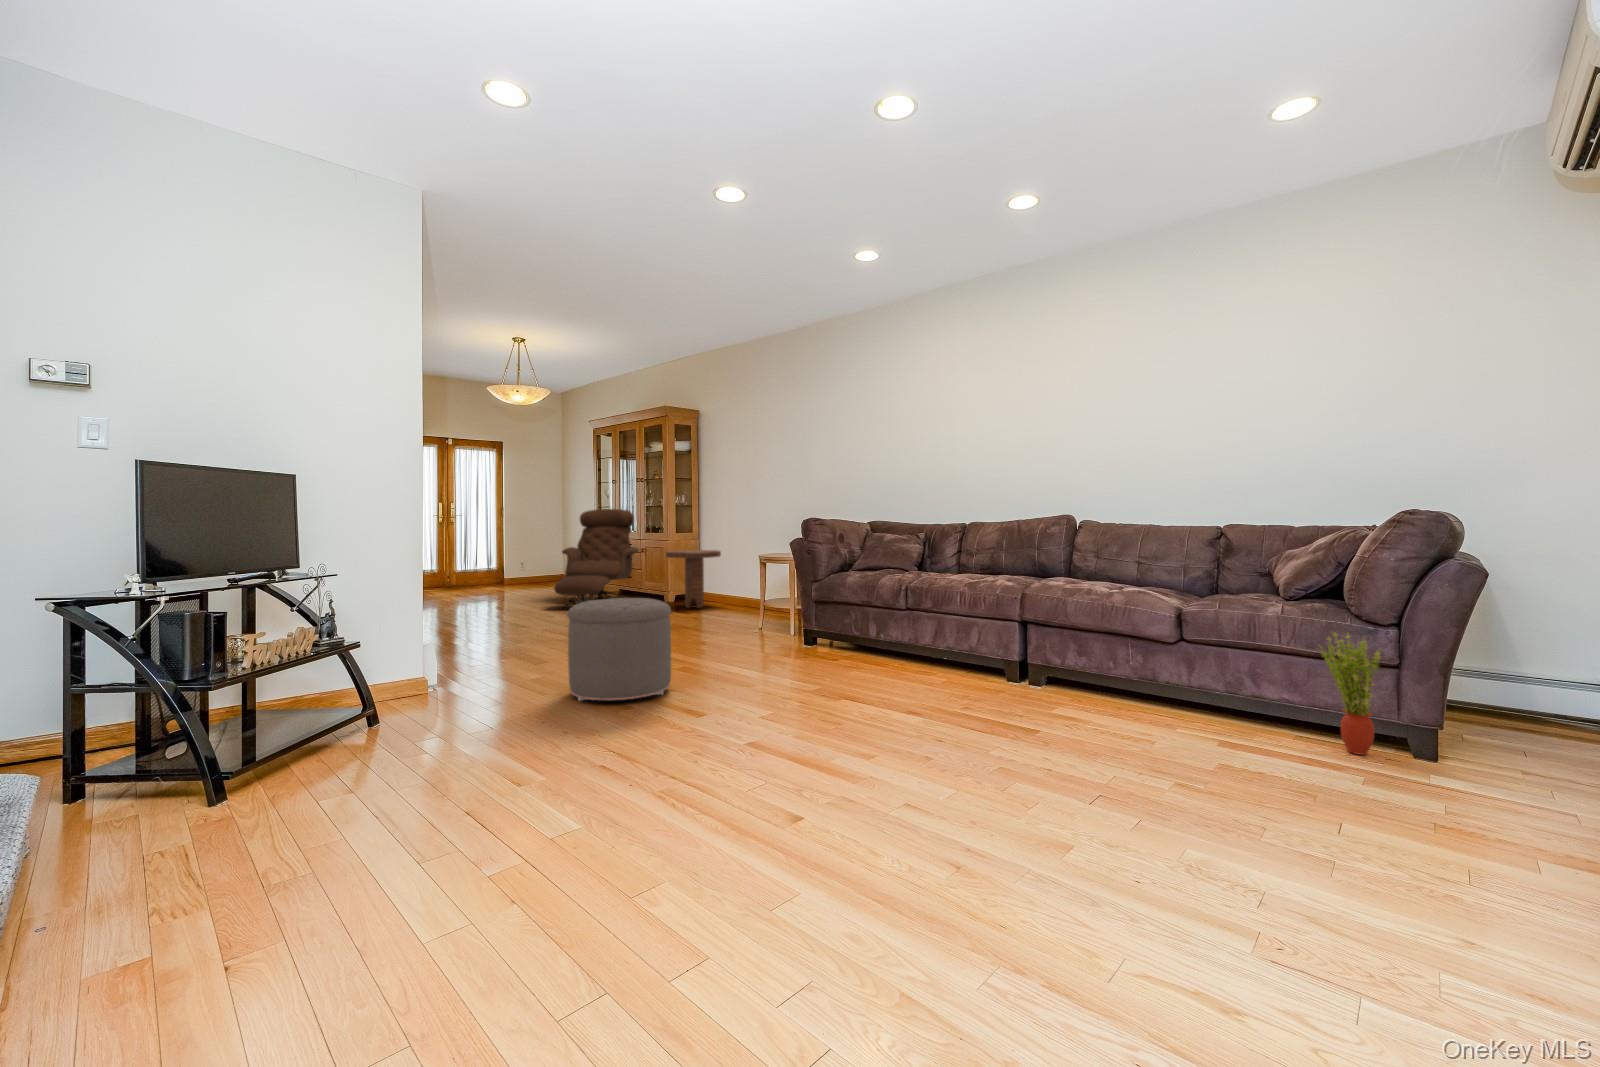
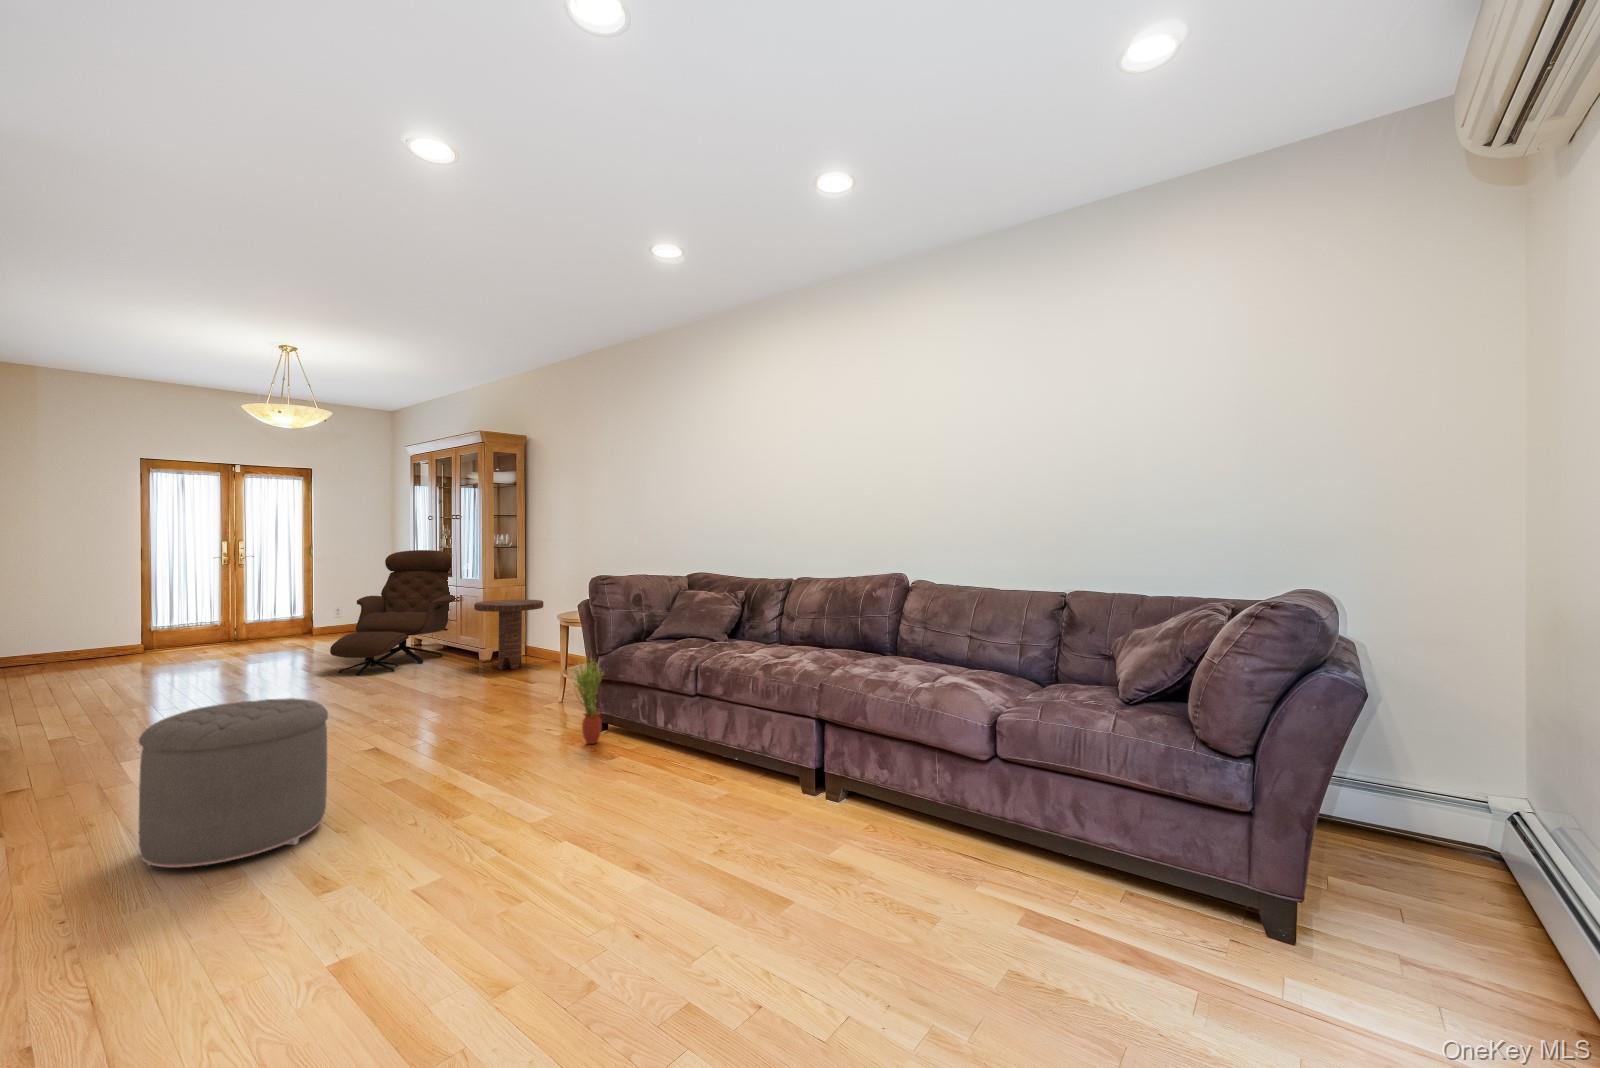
potted plant: present [1321,632,1380,755] -> present [572,657,603,744]

